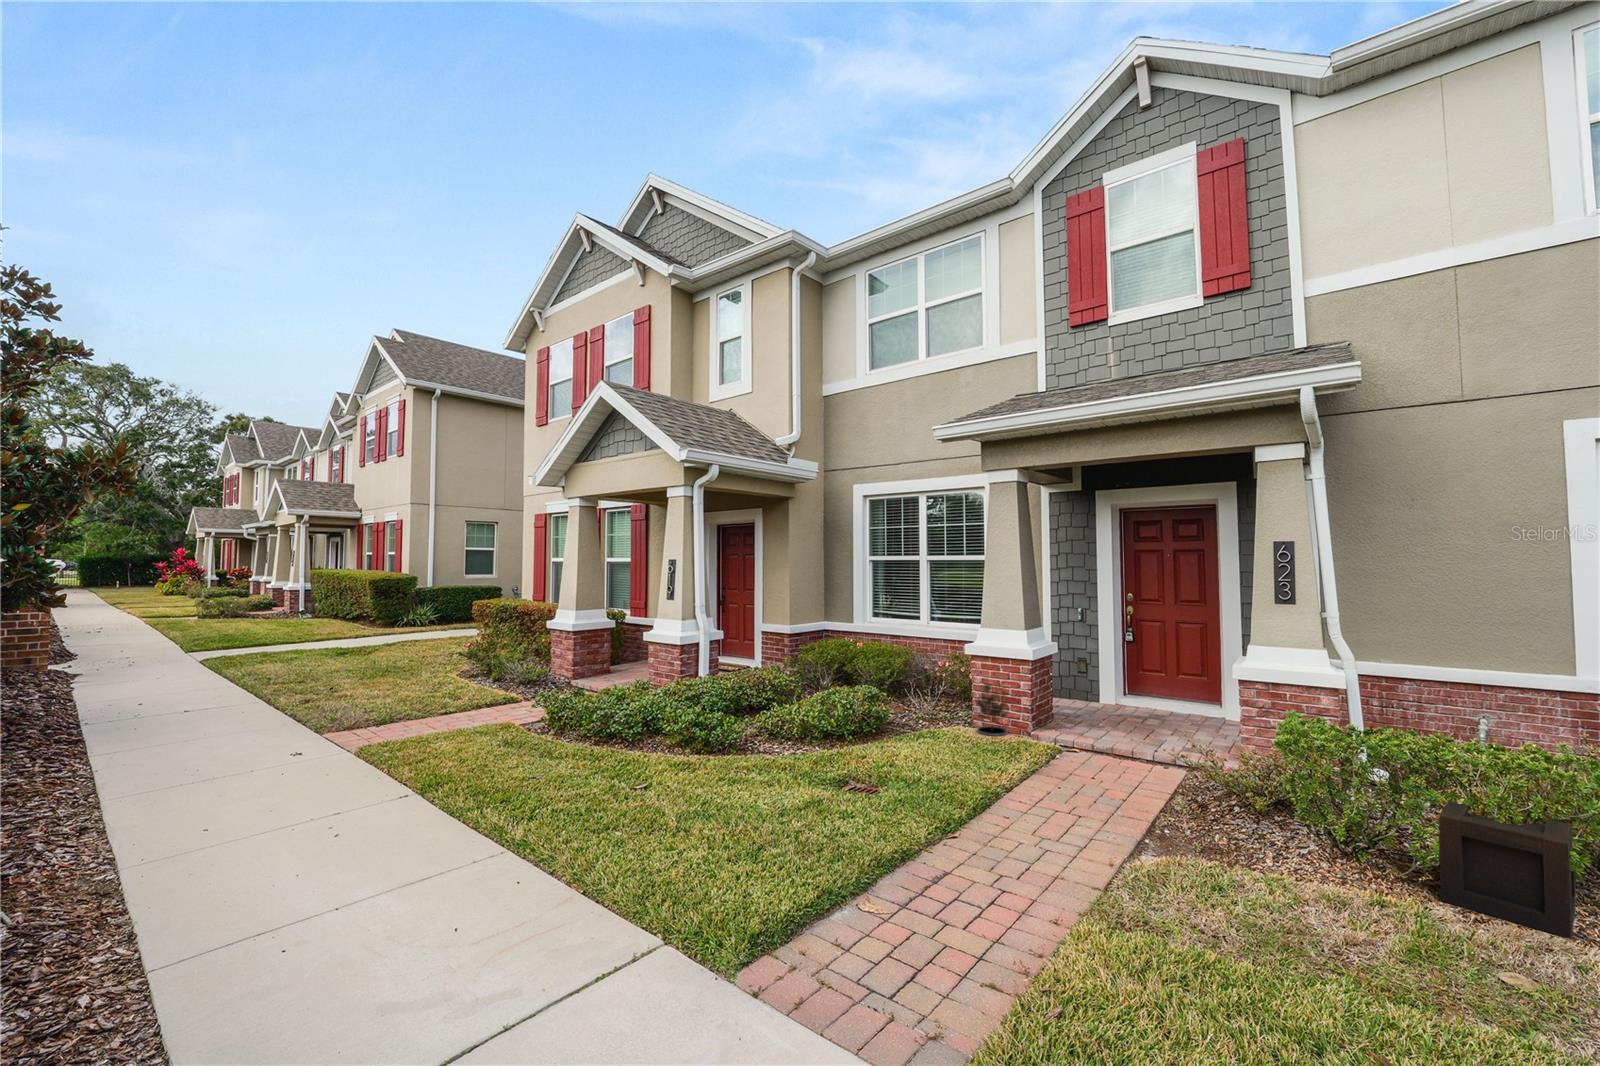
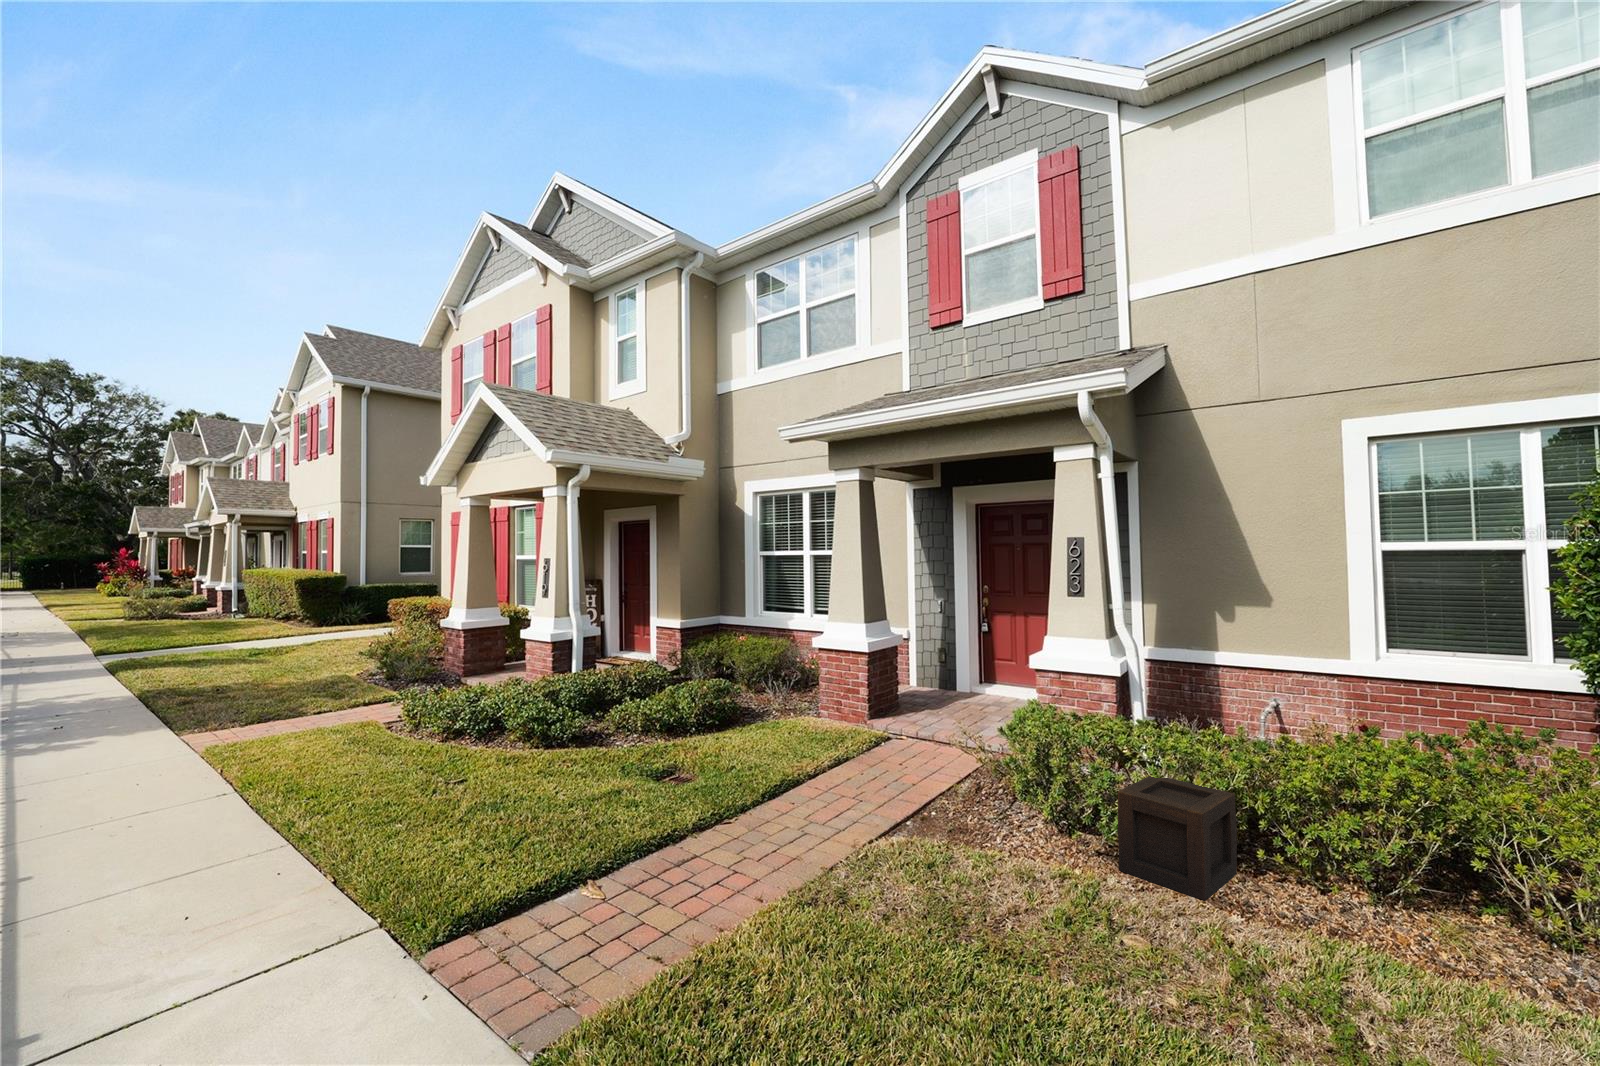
potted tree: present [976,680,1009,736] -> none [815,672,852,729]

